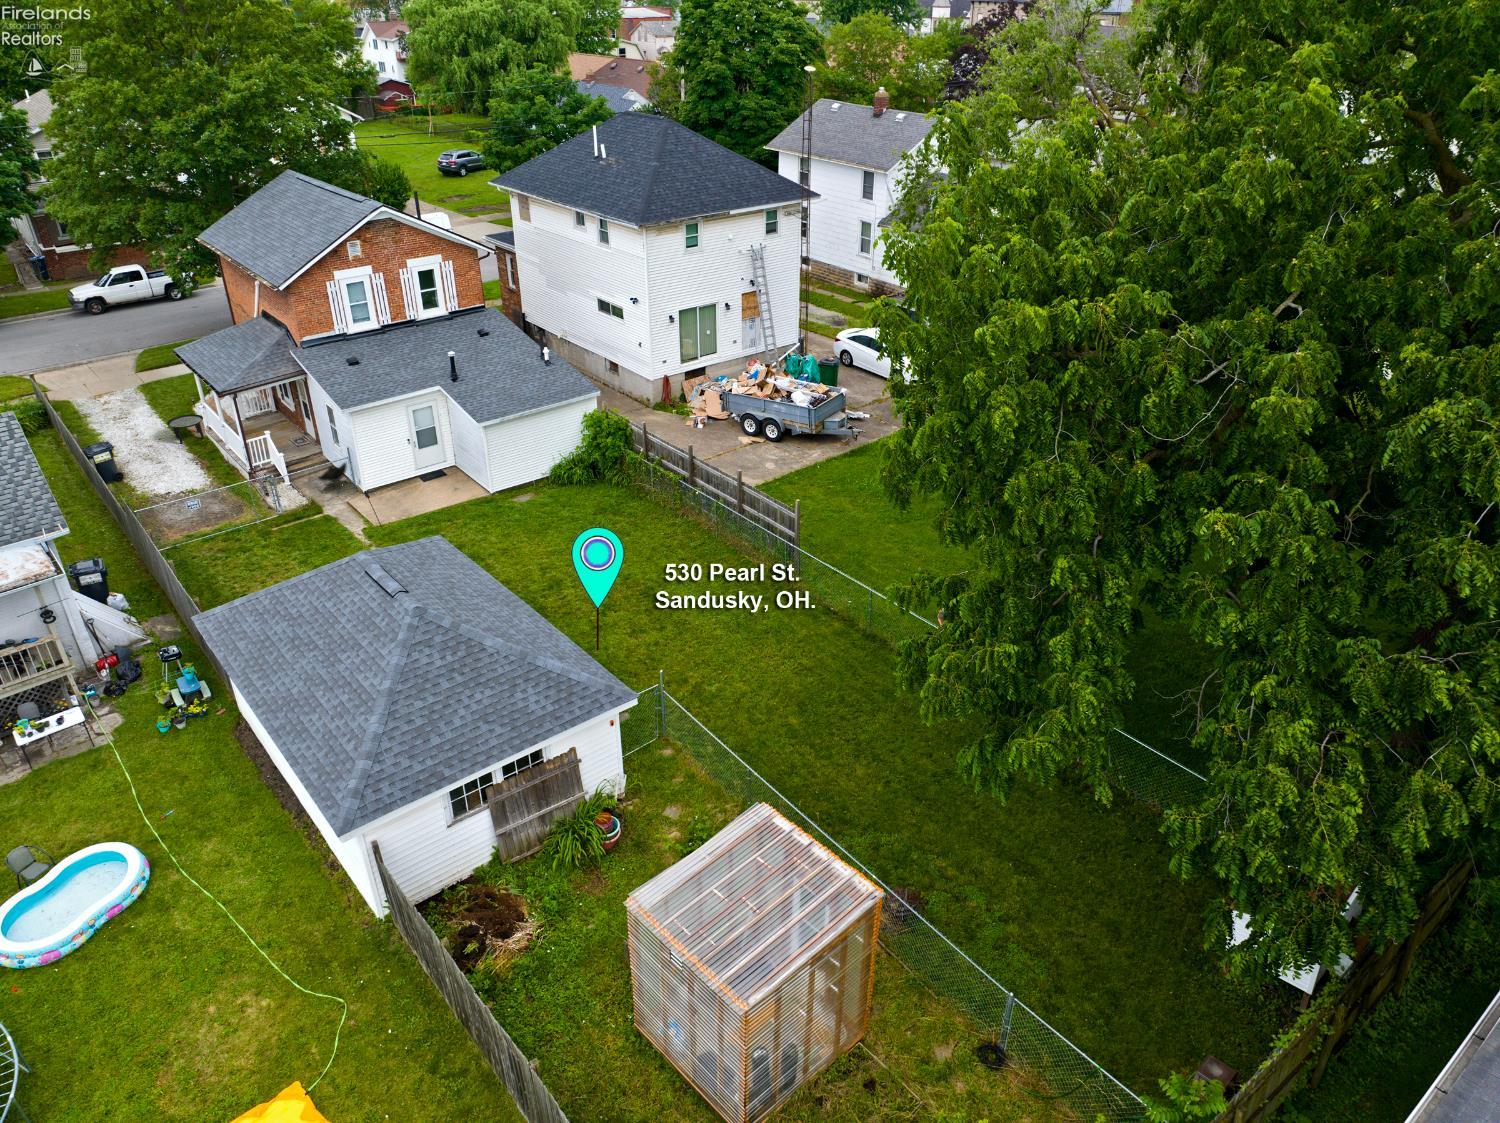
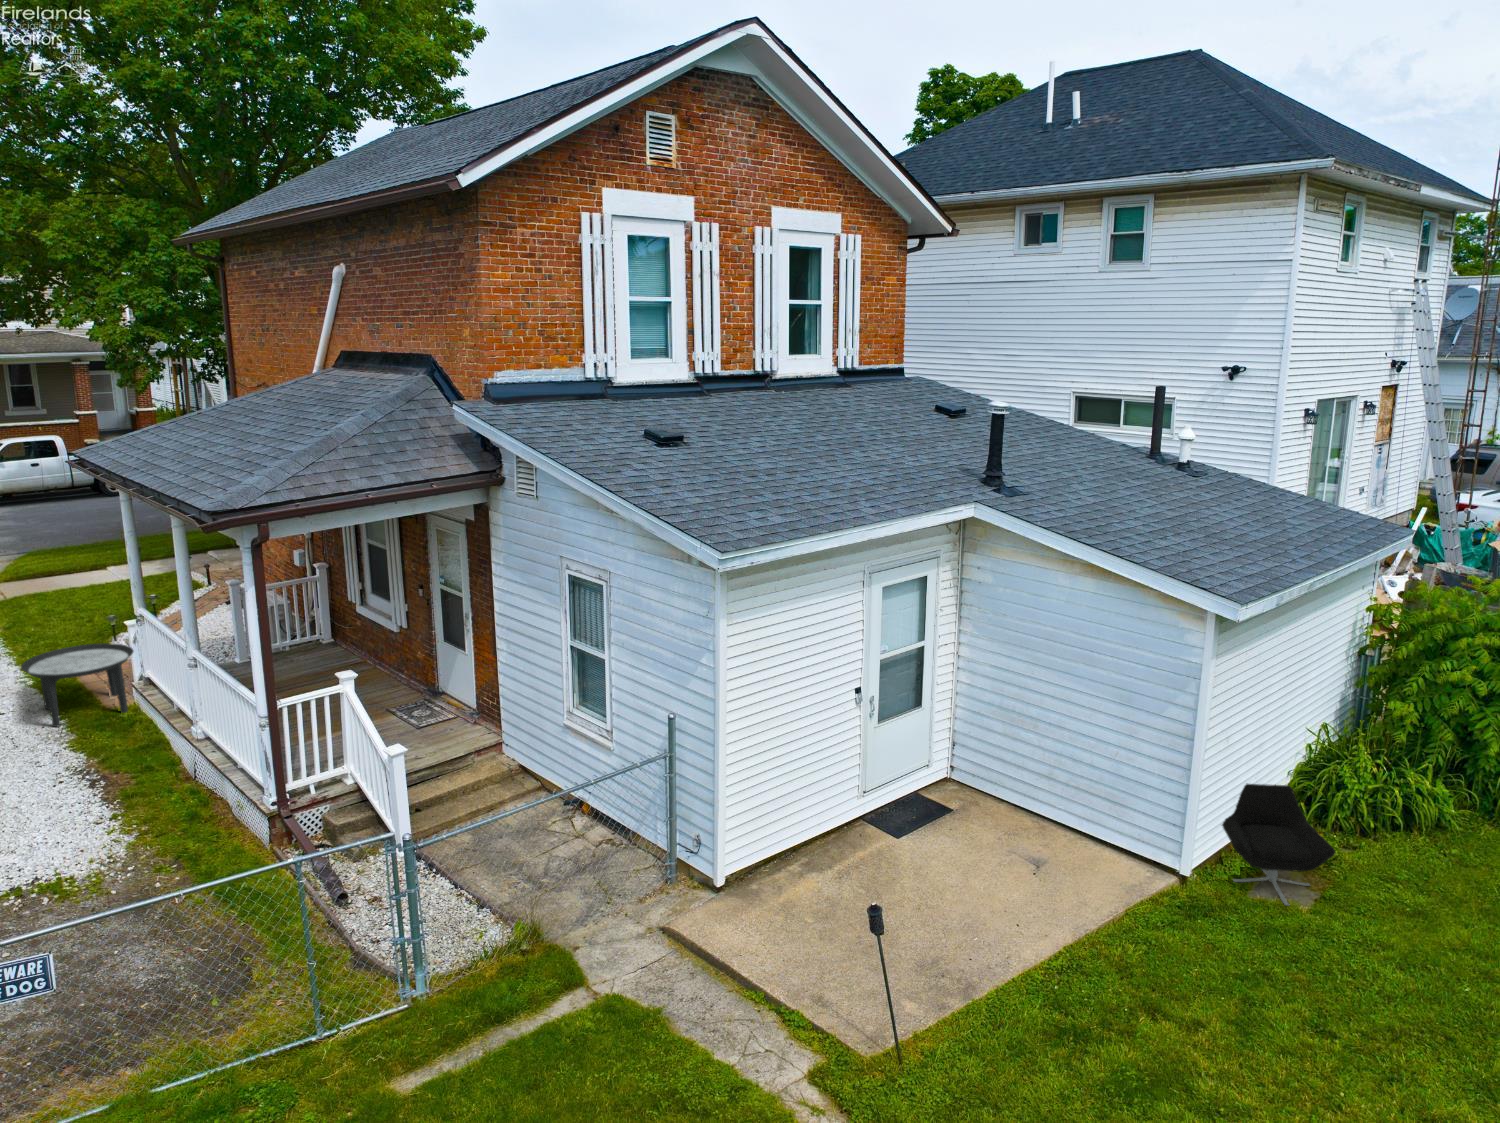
lounge chair: present [318,463,347,487] -> present [1222,784,1336,906]

